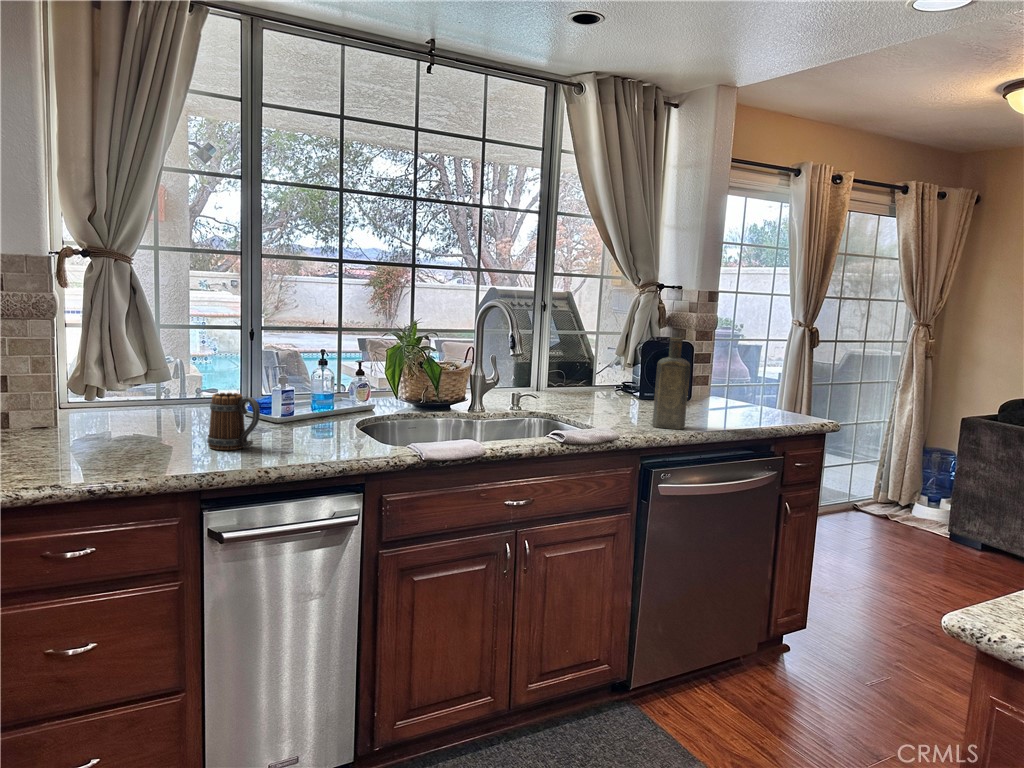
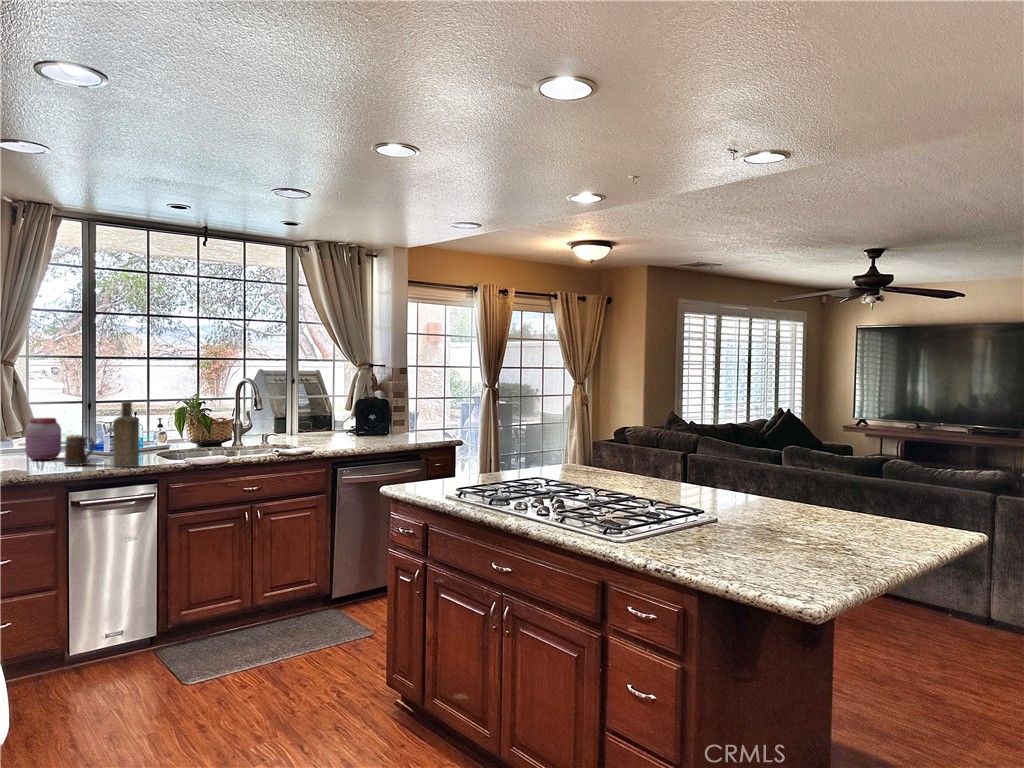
bottle: present [652,337,690,429] -> present [113,401,139,467]
jar: none [150,354,207,429] -> present [25,418,61,460]

